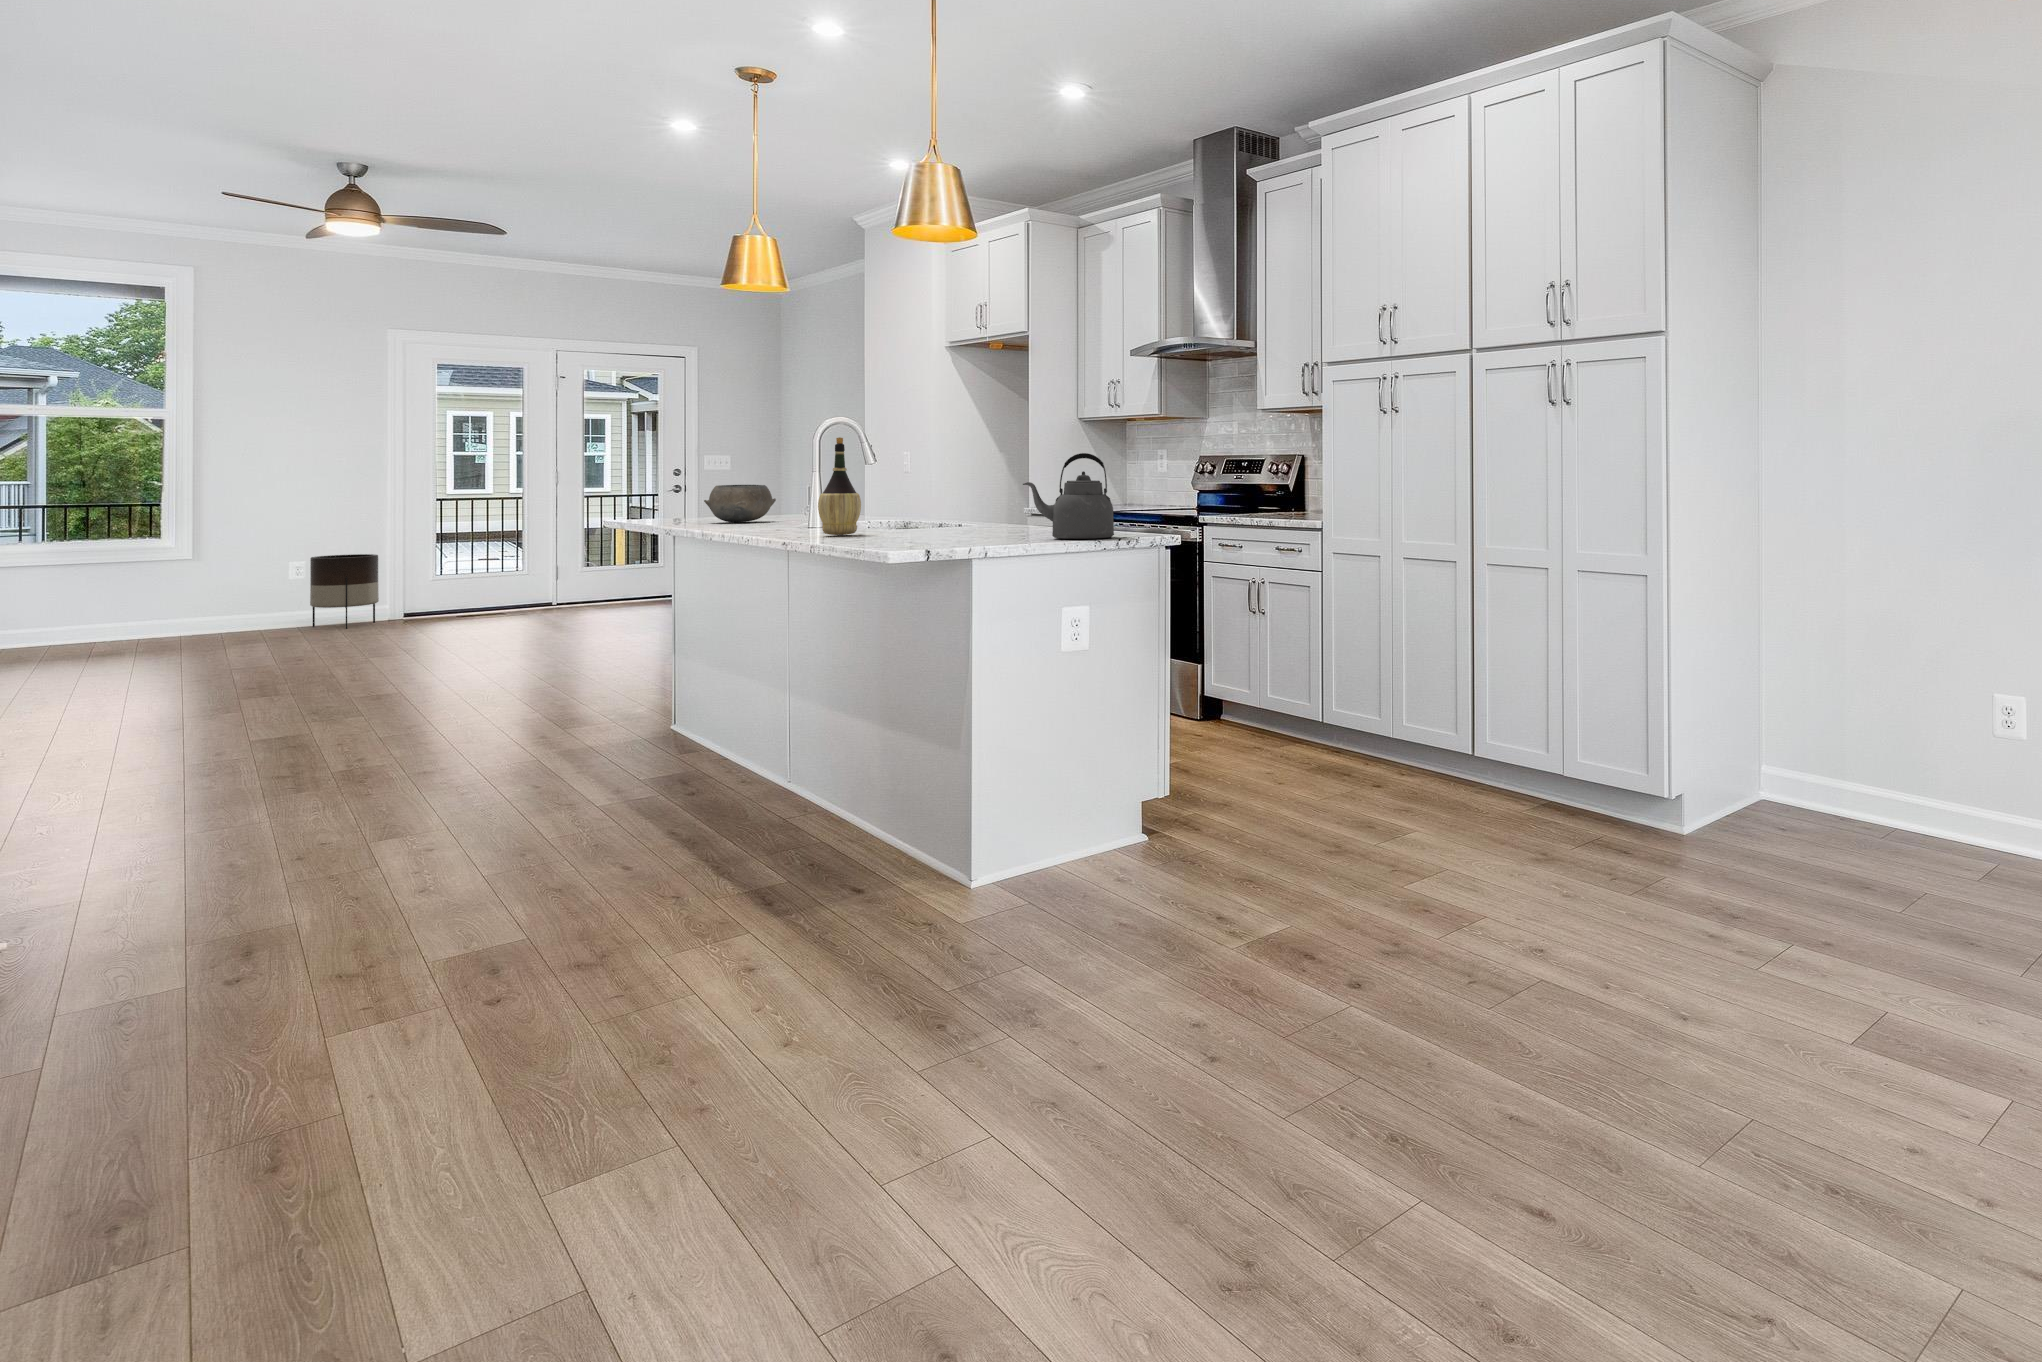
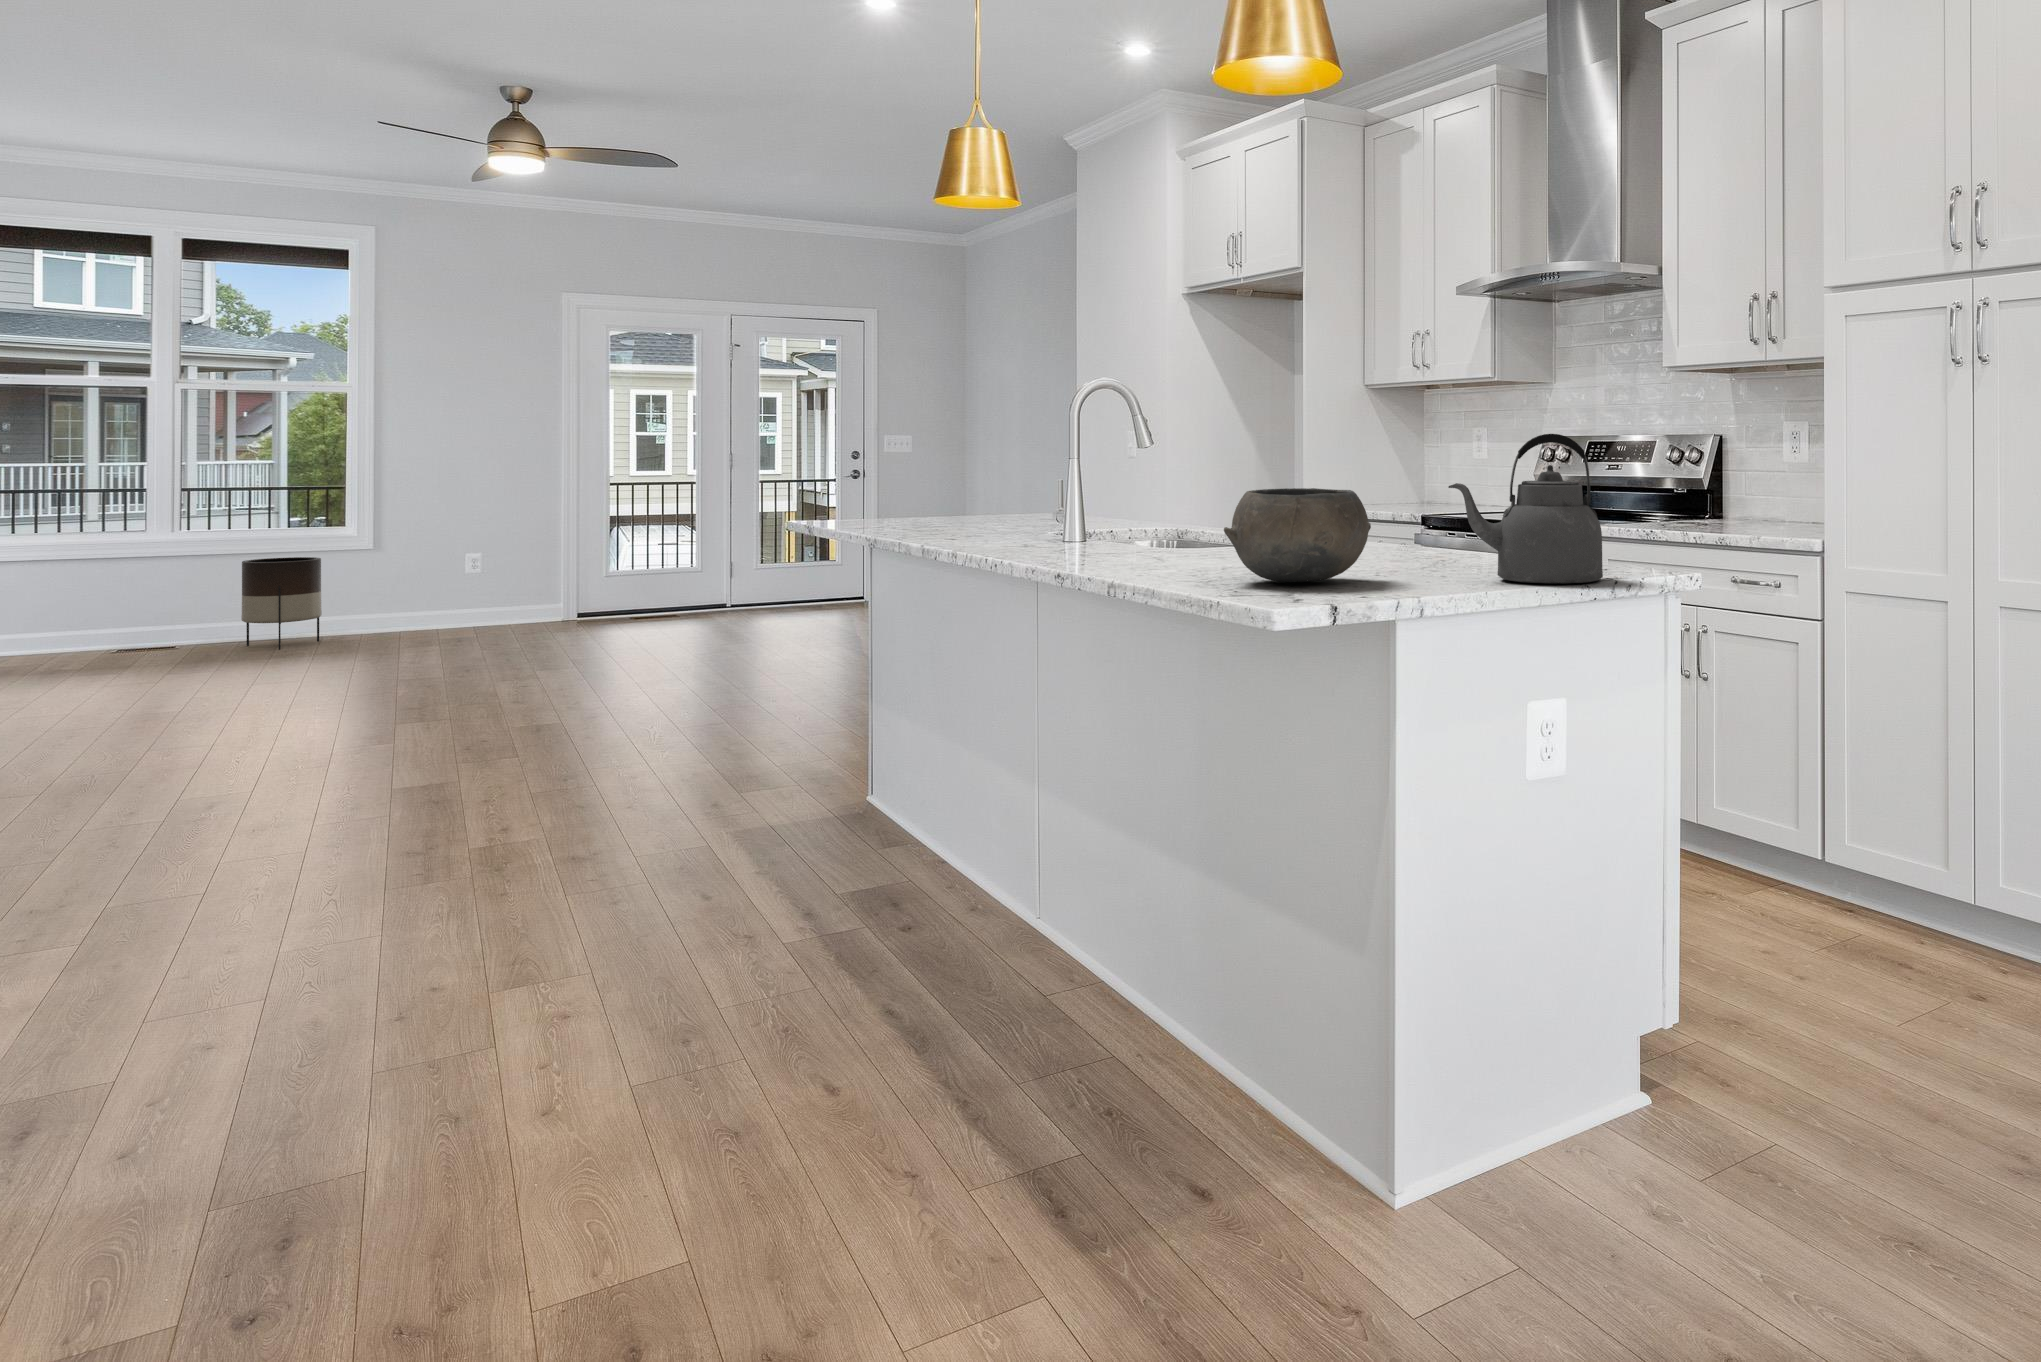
wine bottle: present [818,437,861,535] -> none [1098,409,1160,561]
bowl: present [704,485,776,522] -> present [1224,488,1371,582]
planter: present [310,554,379,629] -> present [241,557,322,650]

